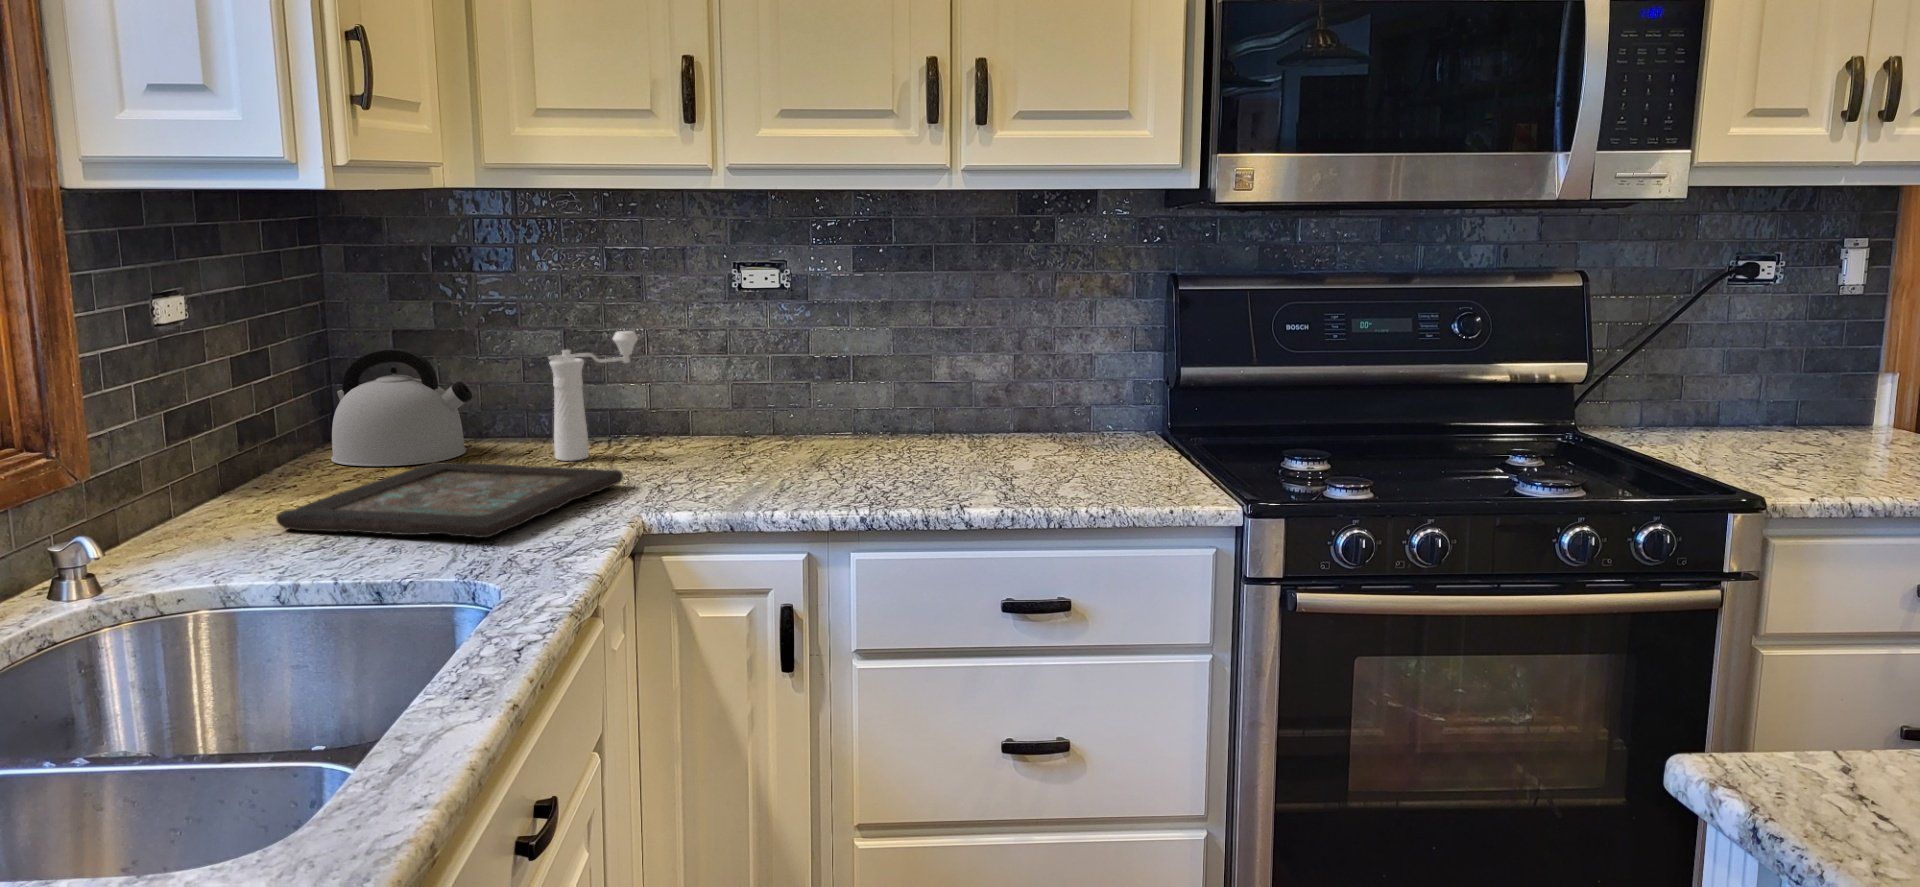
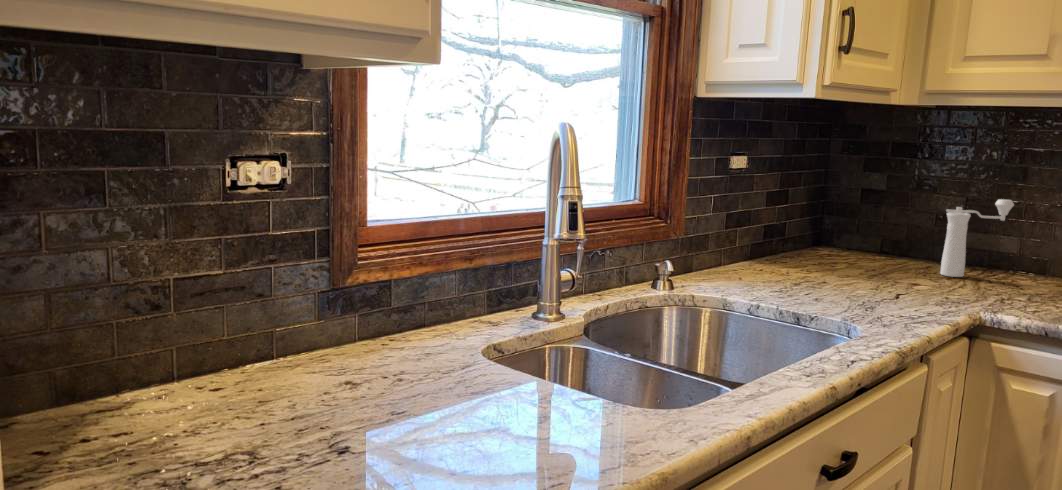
kettle: present [331,348,472,466] -> none [811,197,896,264]
decorative tray: present [276,462,623,538] -> none [765,262,978,304]

